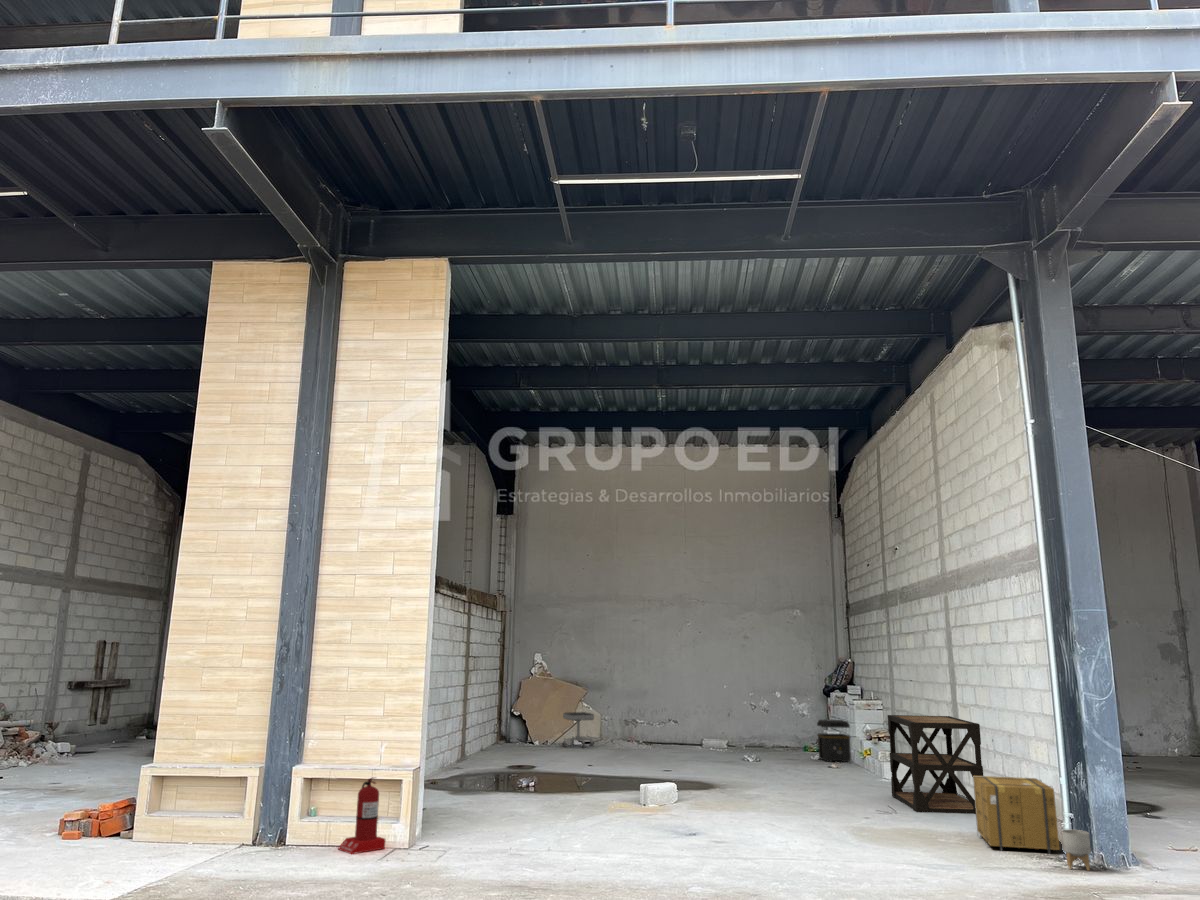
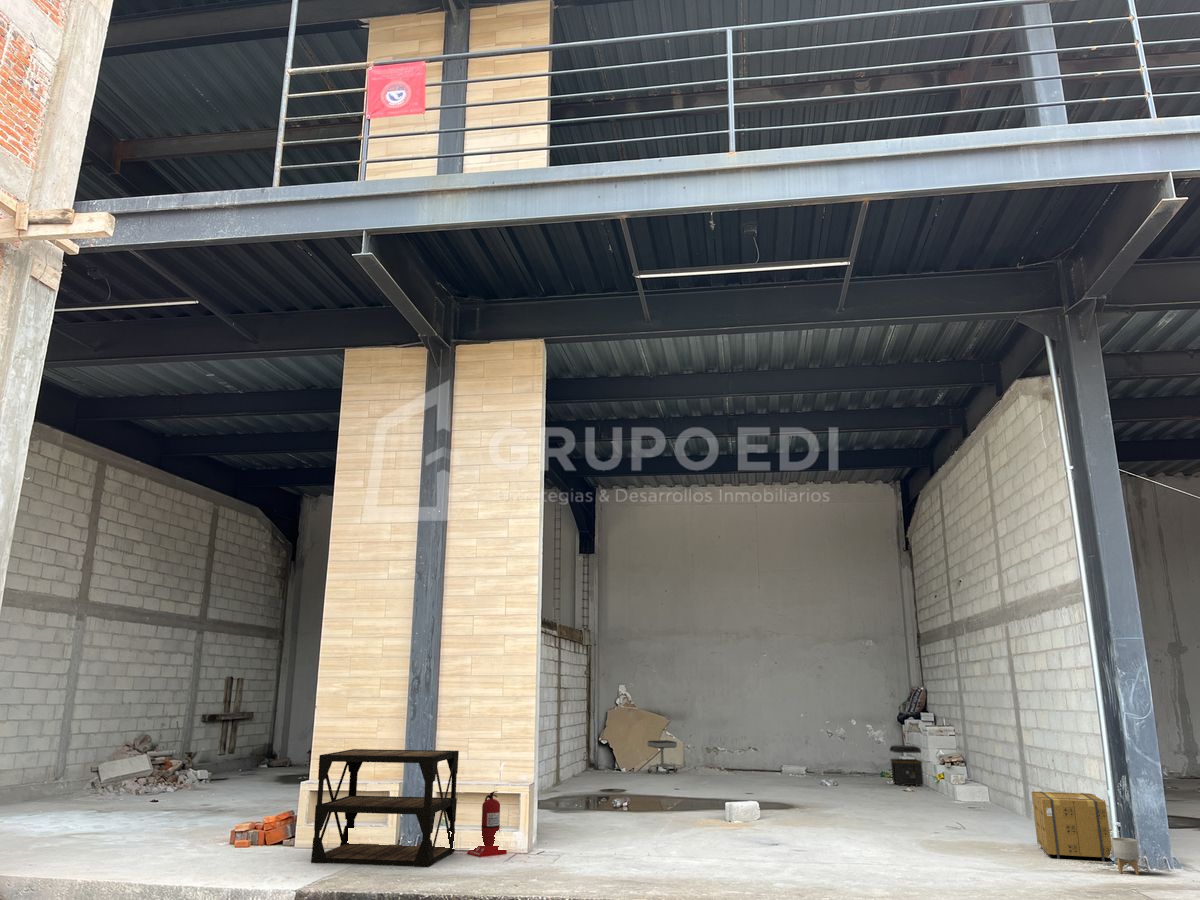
shelving unit: present [888,715,983,814] -> present [311,749,459,867]

